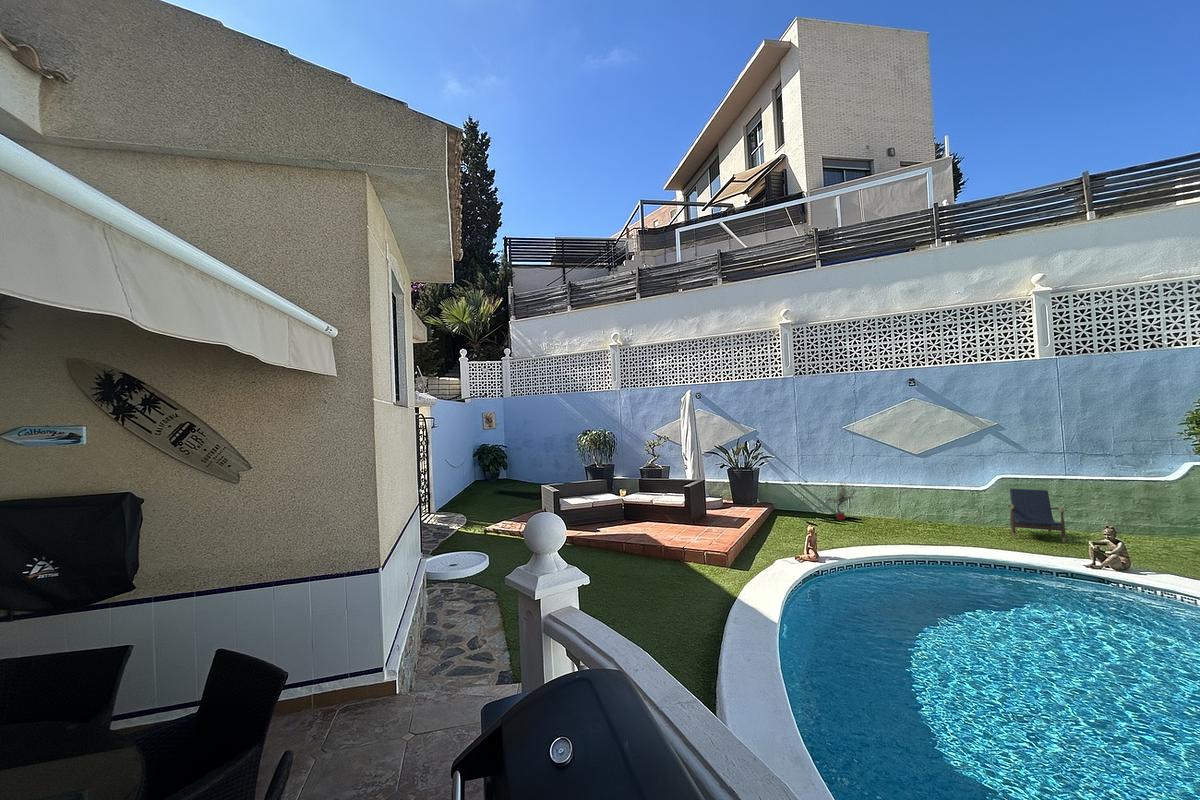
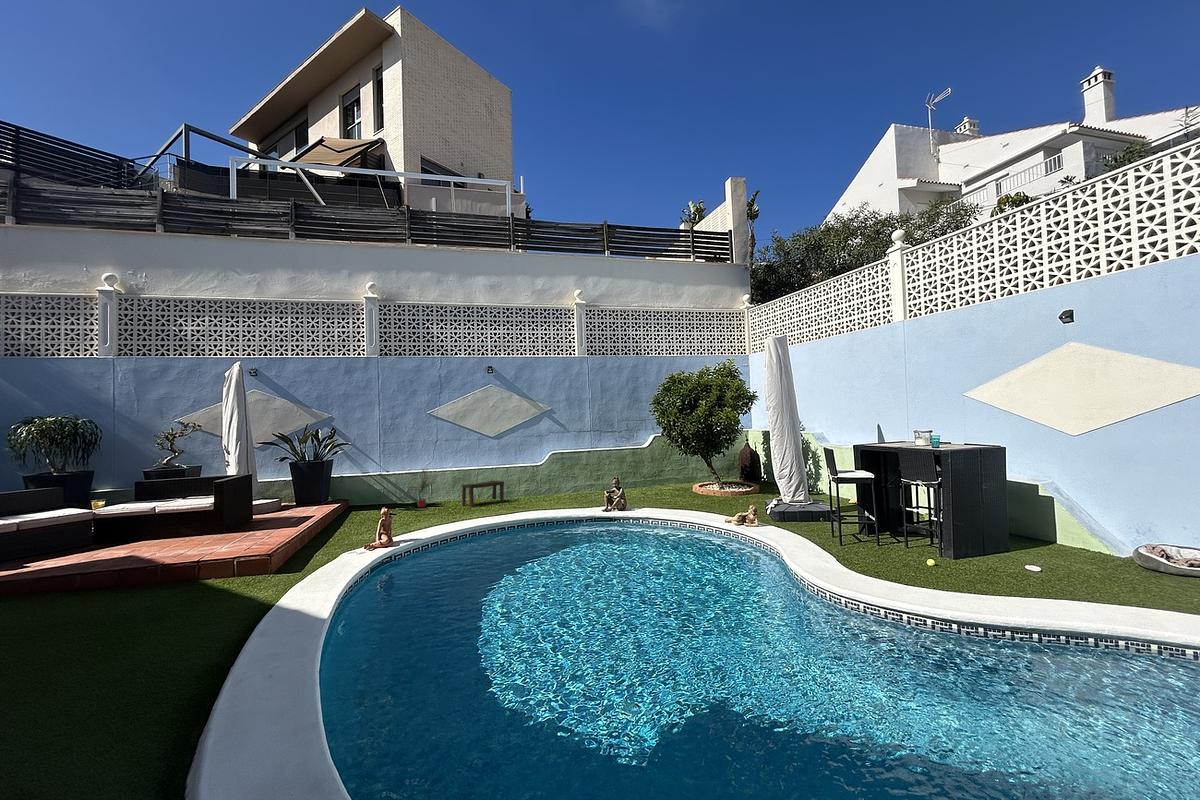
lounge chair: present [1008,489,1065,543] -> none [558,461,591,502]
bench: none [883,501,935,529] -> present [462,480,504,507]

